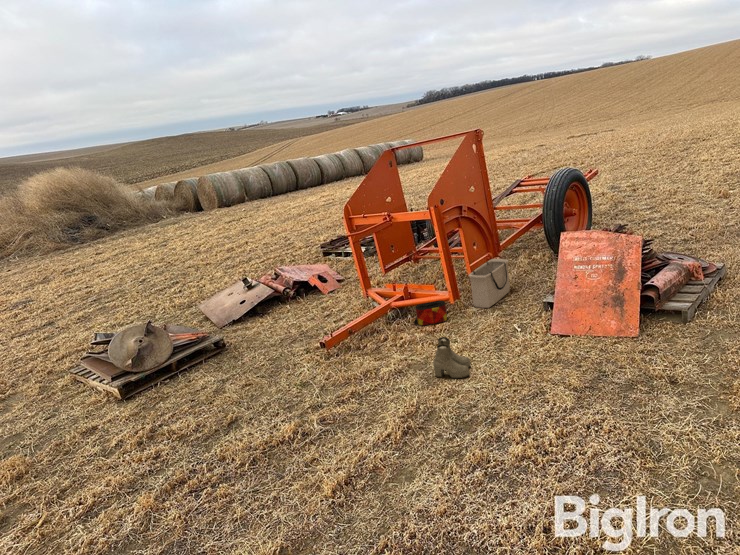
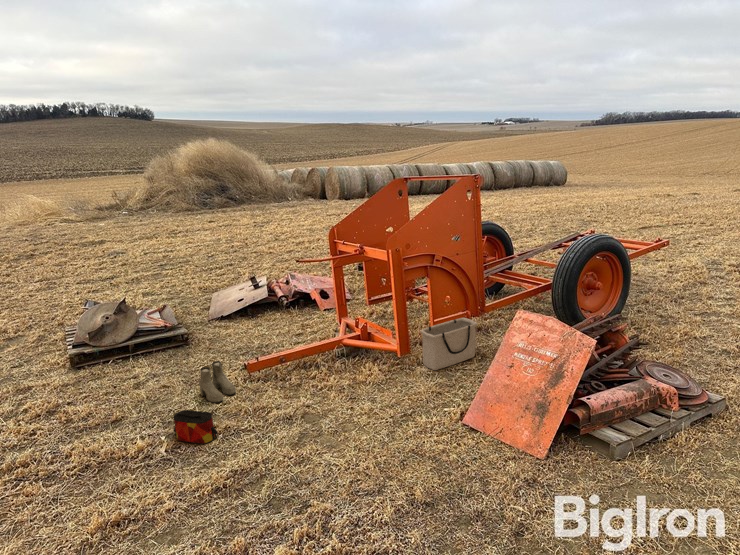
bag: present [414,301,448,326] -> present [173,410,218,444]
boots: present [433,337,471,378] -> present [199,361,236,403]

